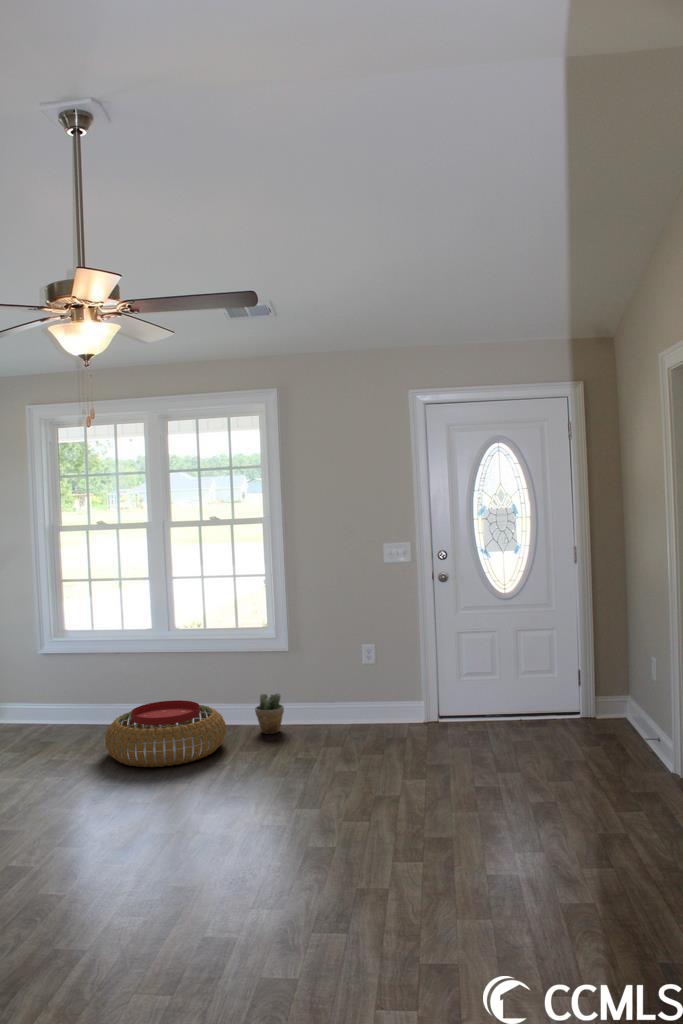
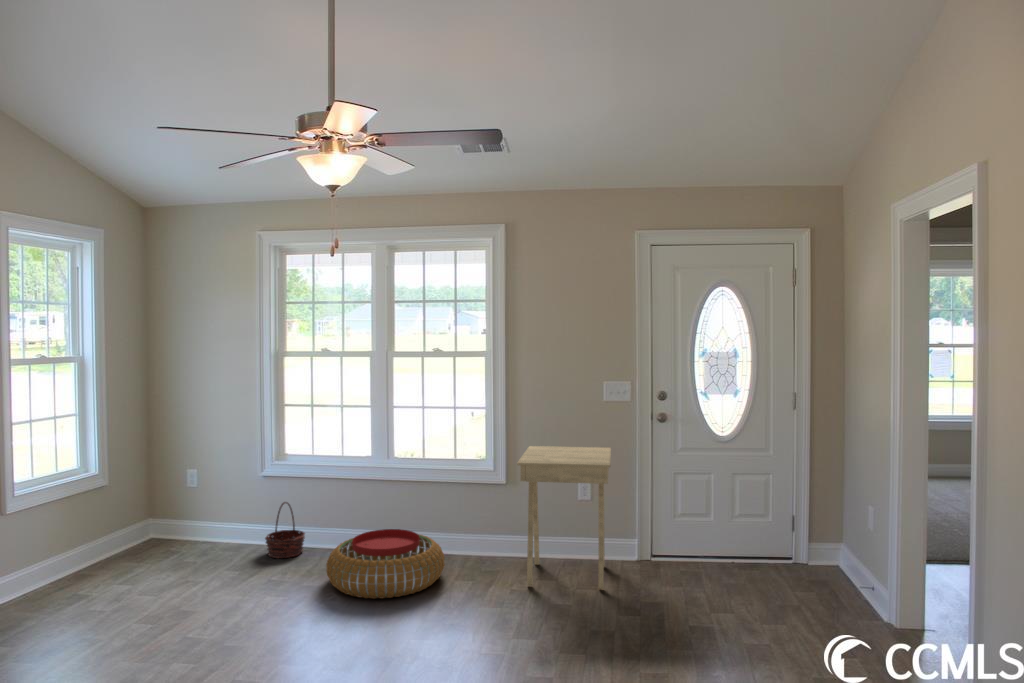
side table: none [294,610,393,750] -> present [517,446,611,589]
basket: none [43,679,85,737] -> present [265,502,305,558]
potted plant: present [255,693,284,734] -> none [472,525,500,565]

